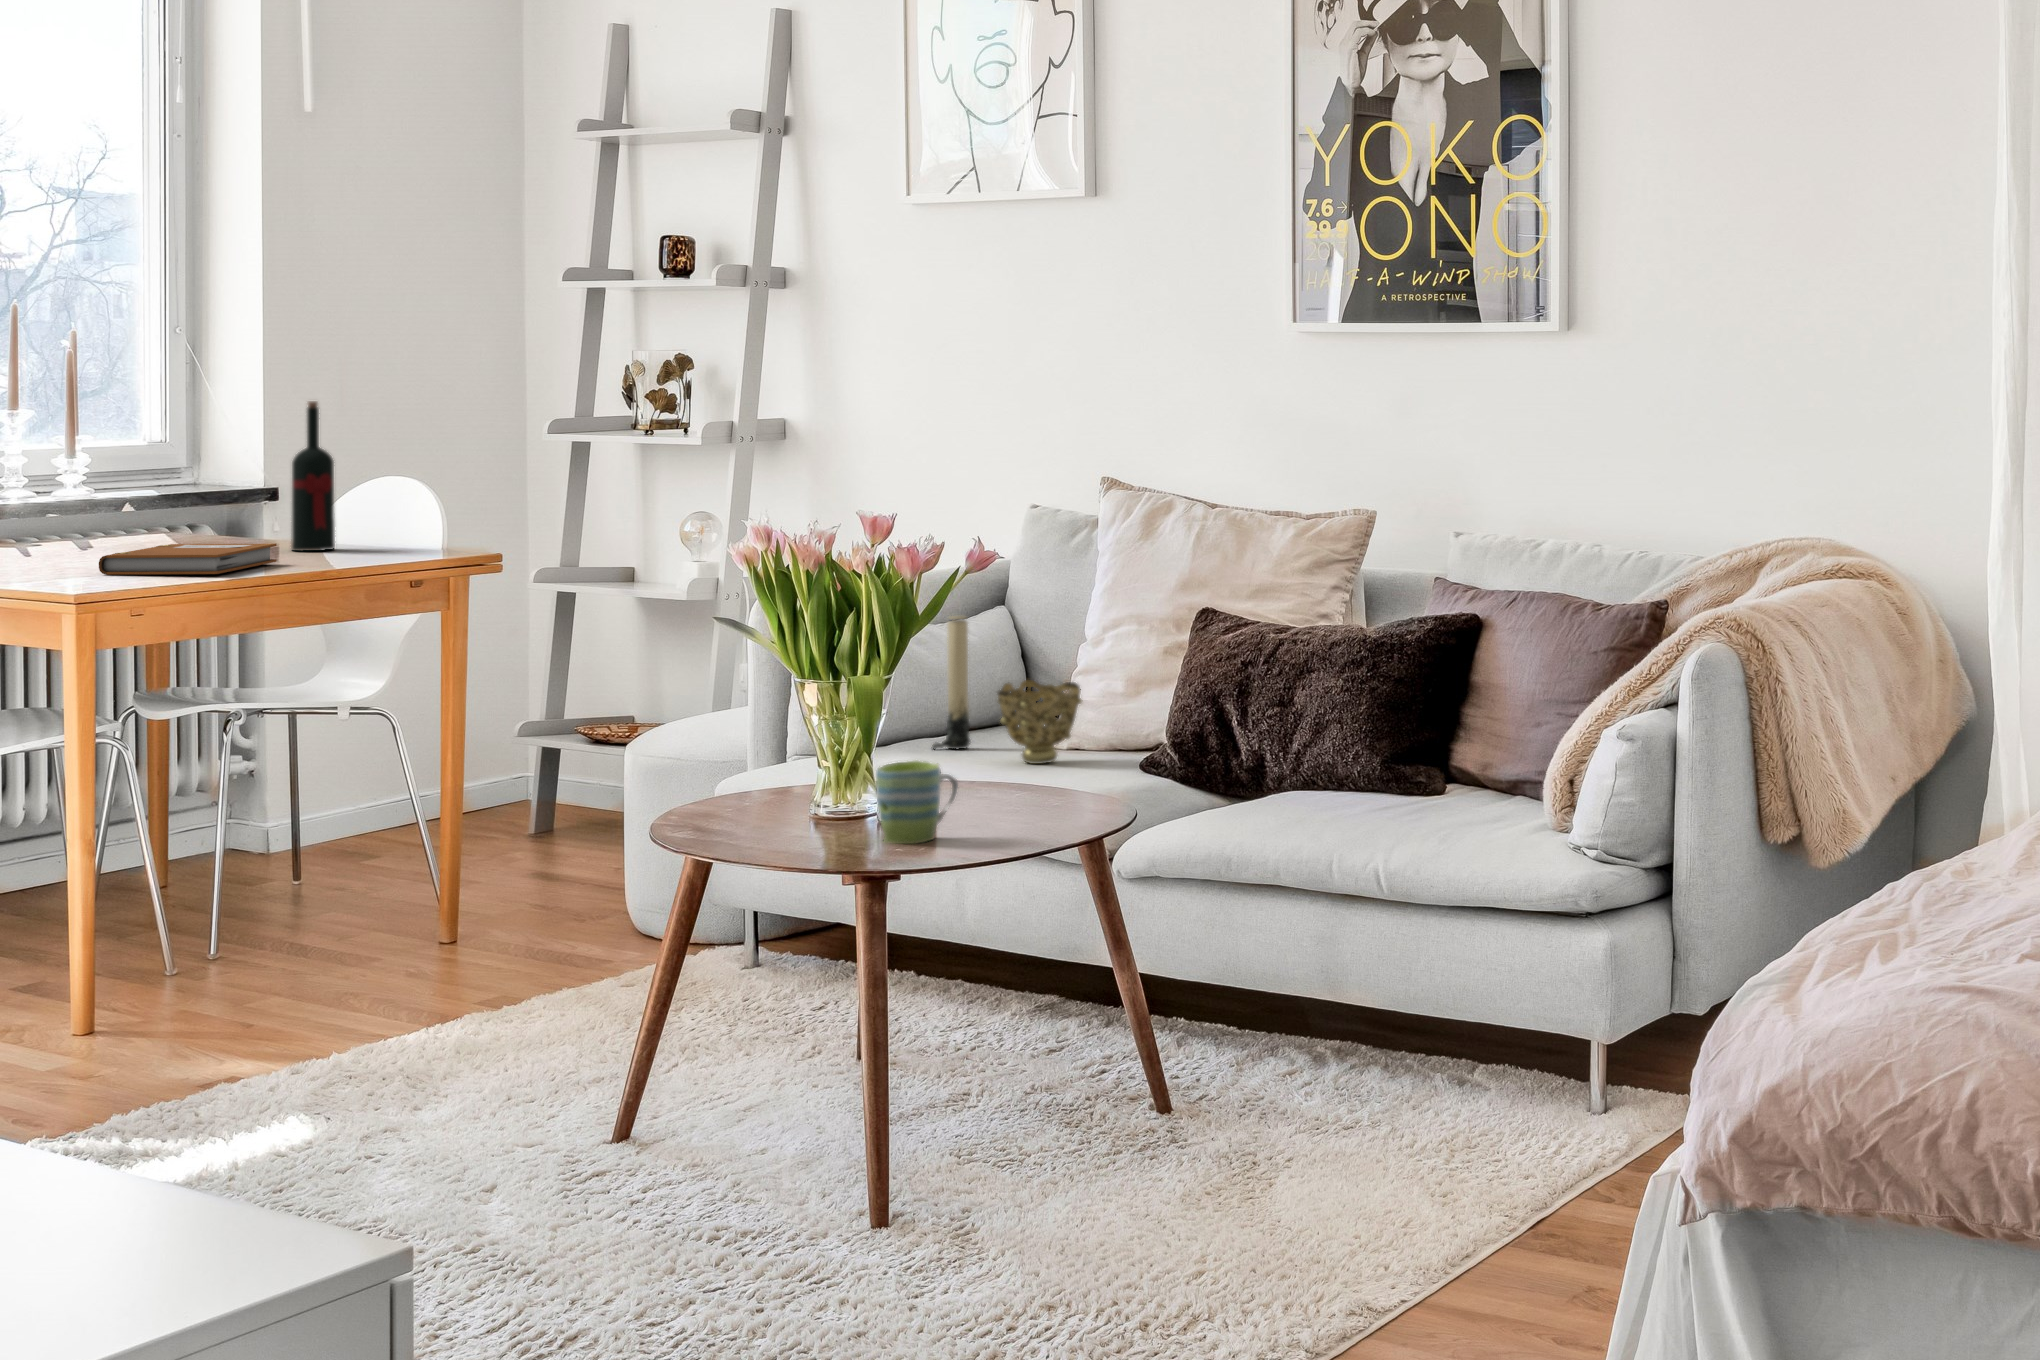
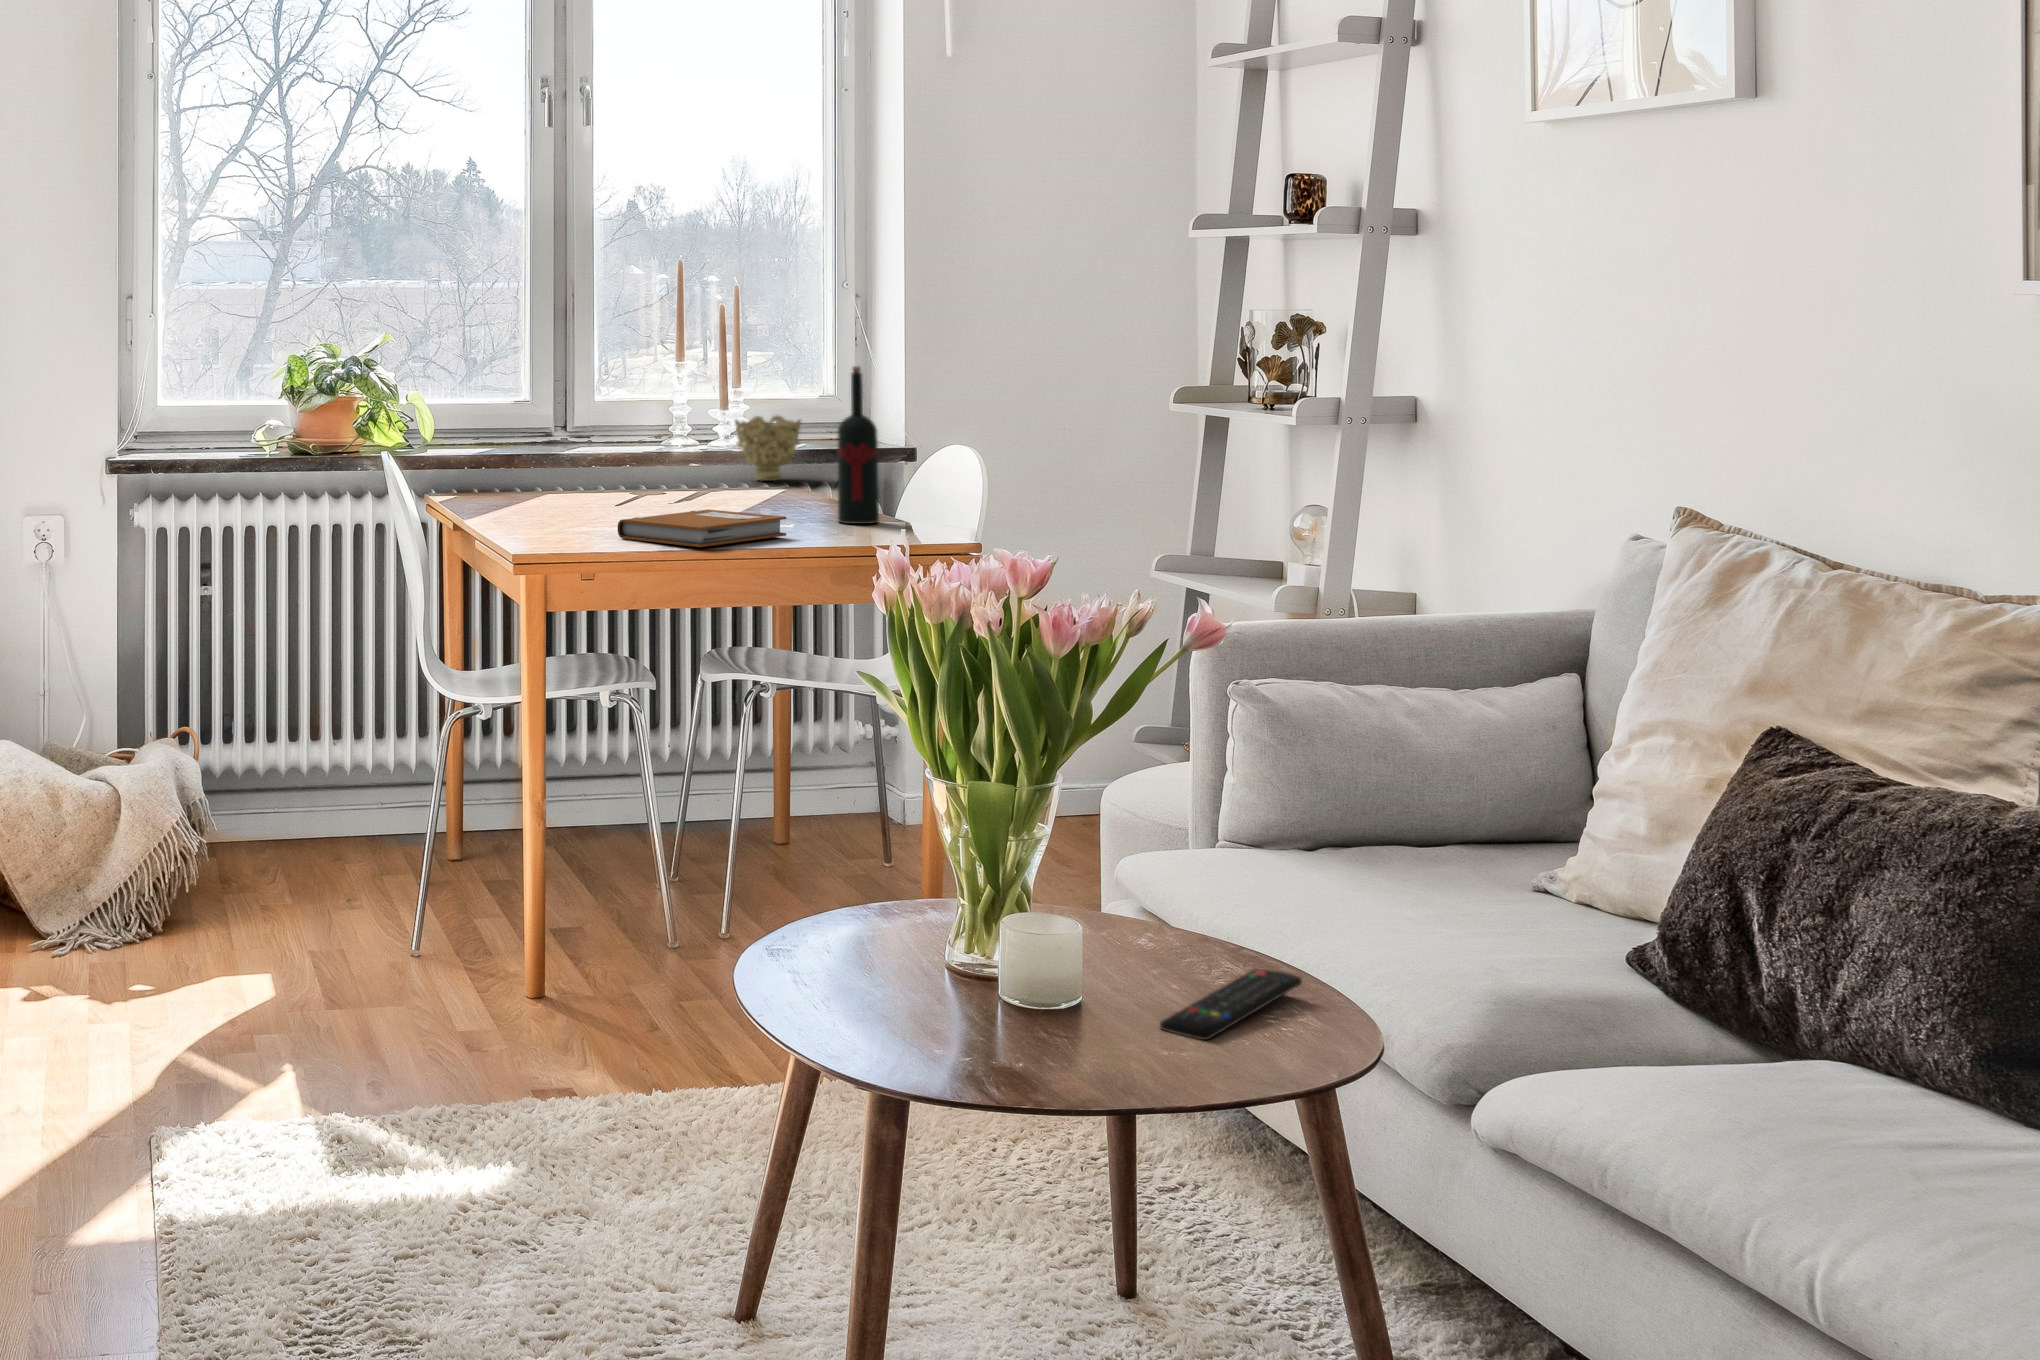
candle: present [932,616,970,749] -> none [1399,686,1453,870]
decorative bowl: present [998,680,1082,764] -> present [735,416,801,481]
mug: present [876,761,958,844] -> none [984,921,1107,1046]
remote control: none [972,790,1016,830] -> present [1160,969,1302,1040]

